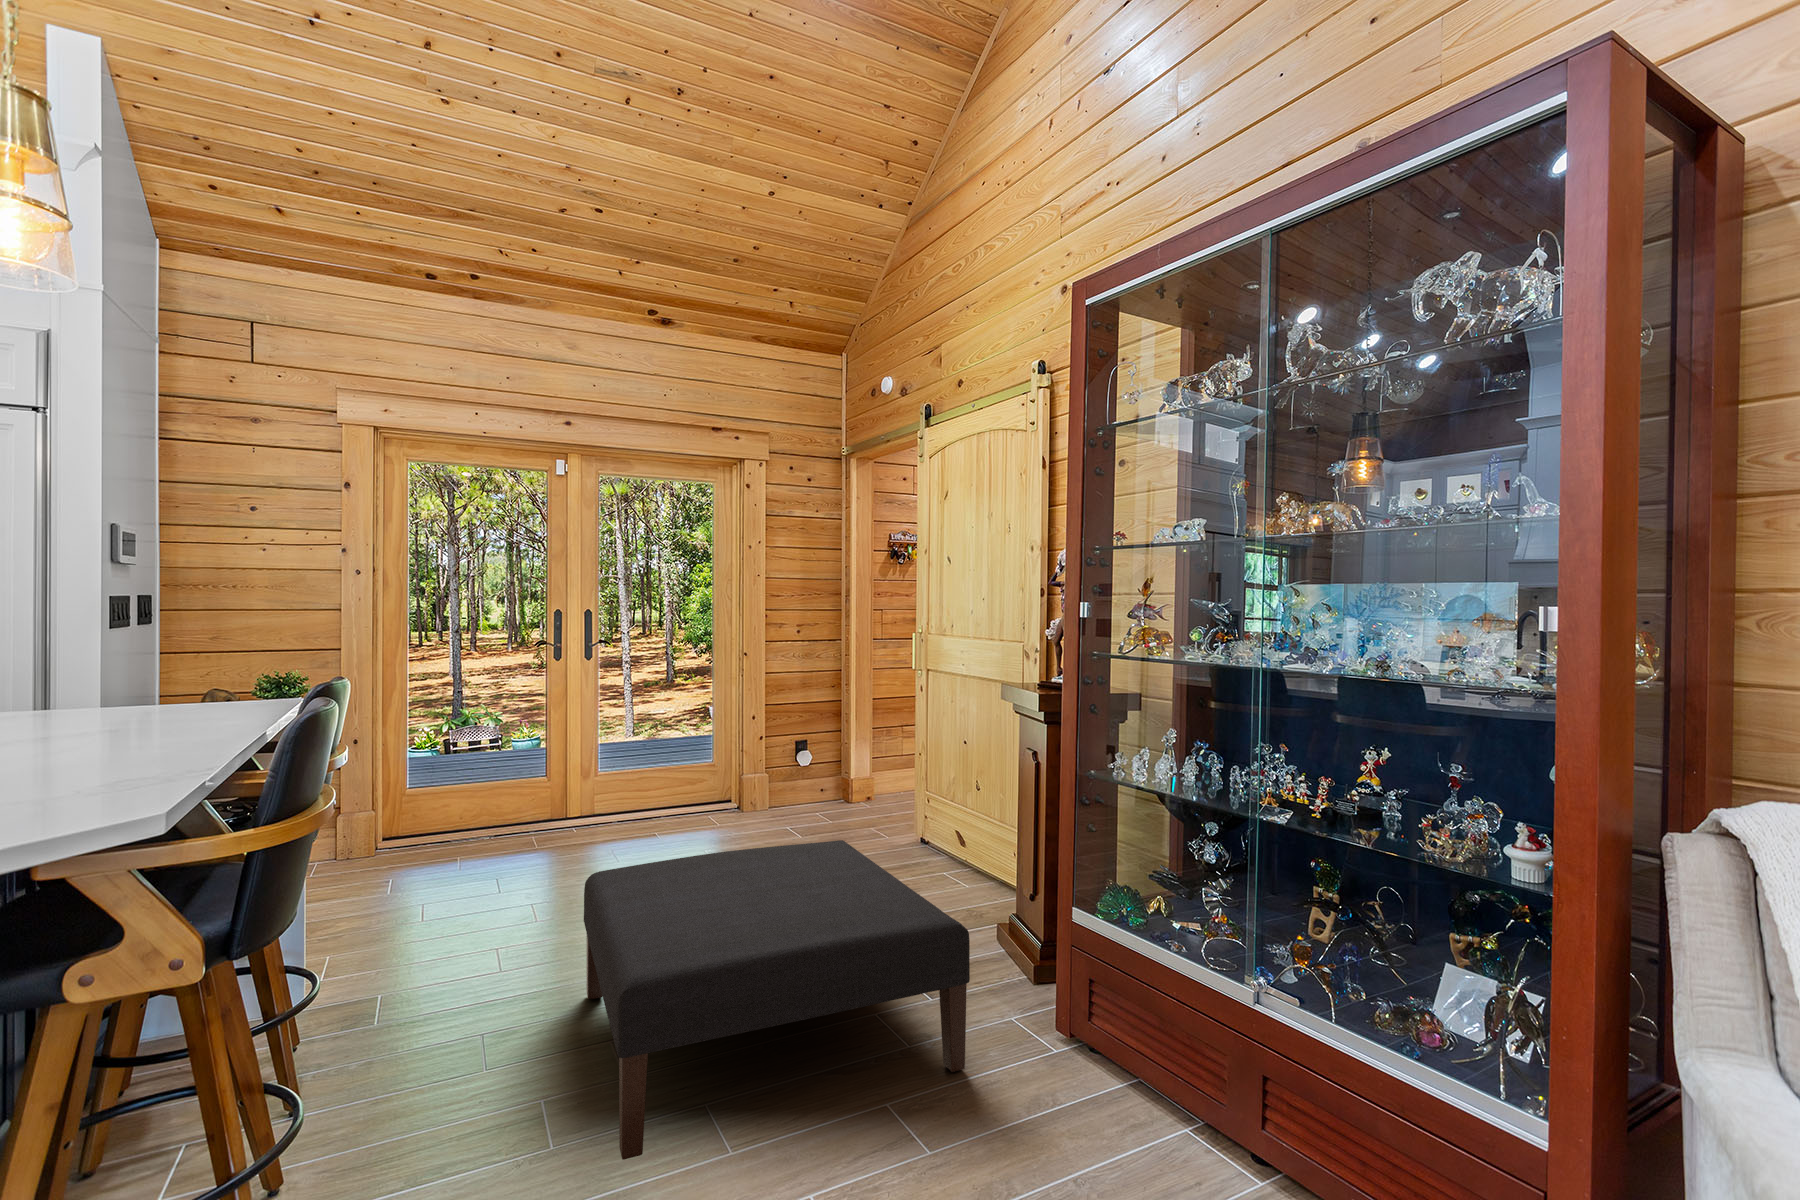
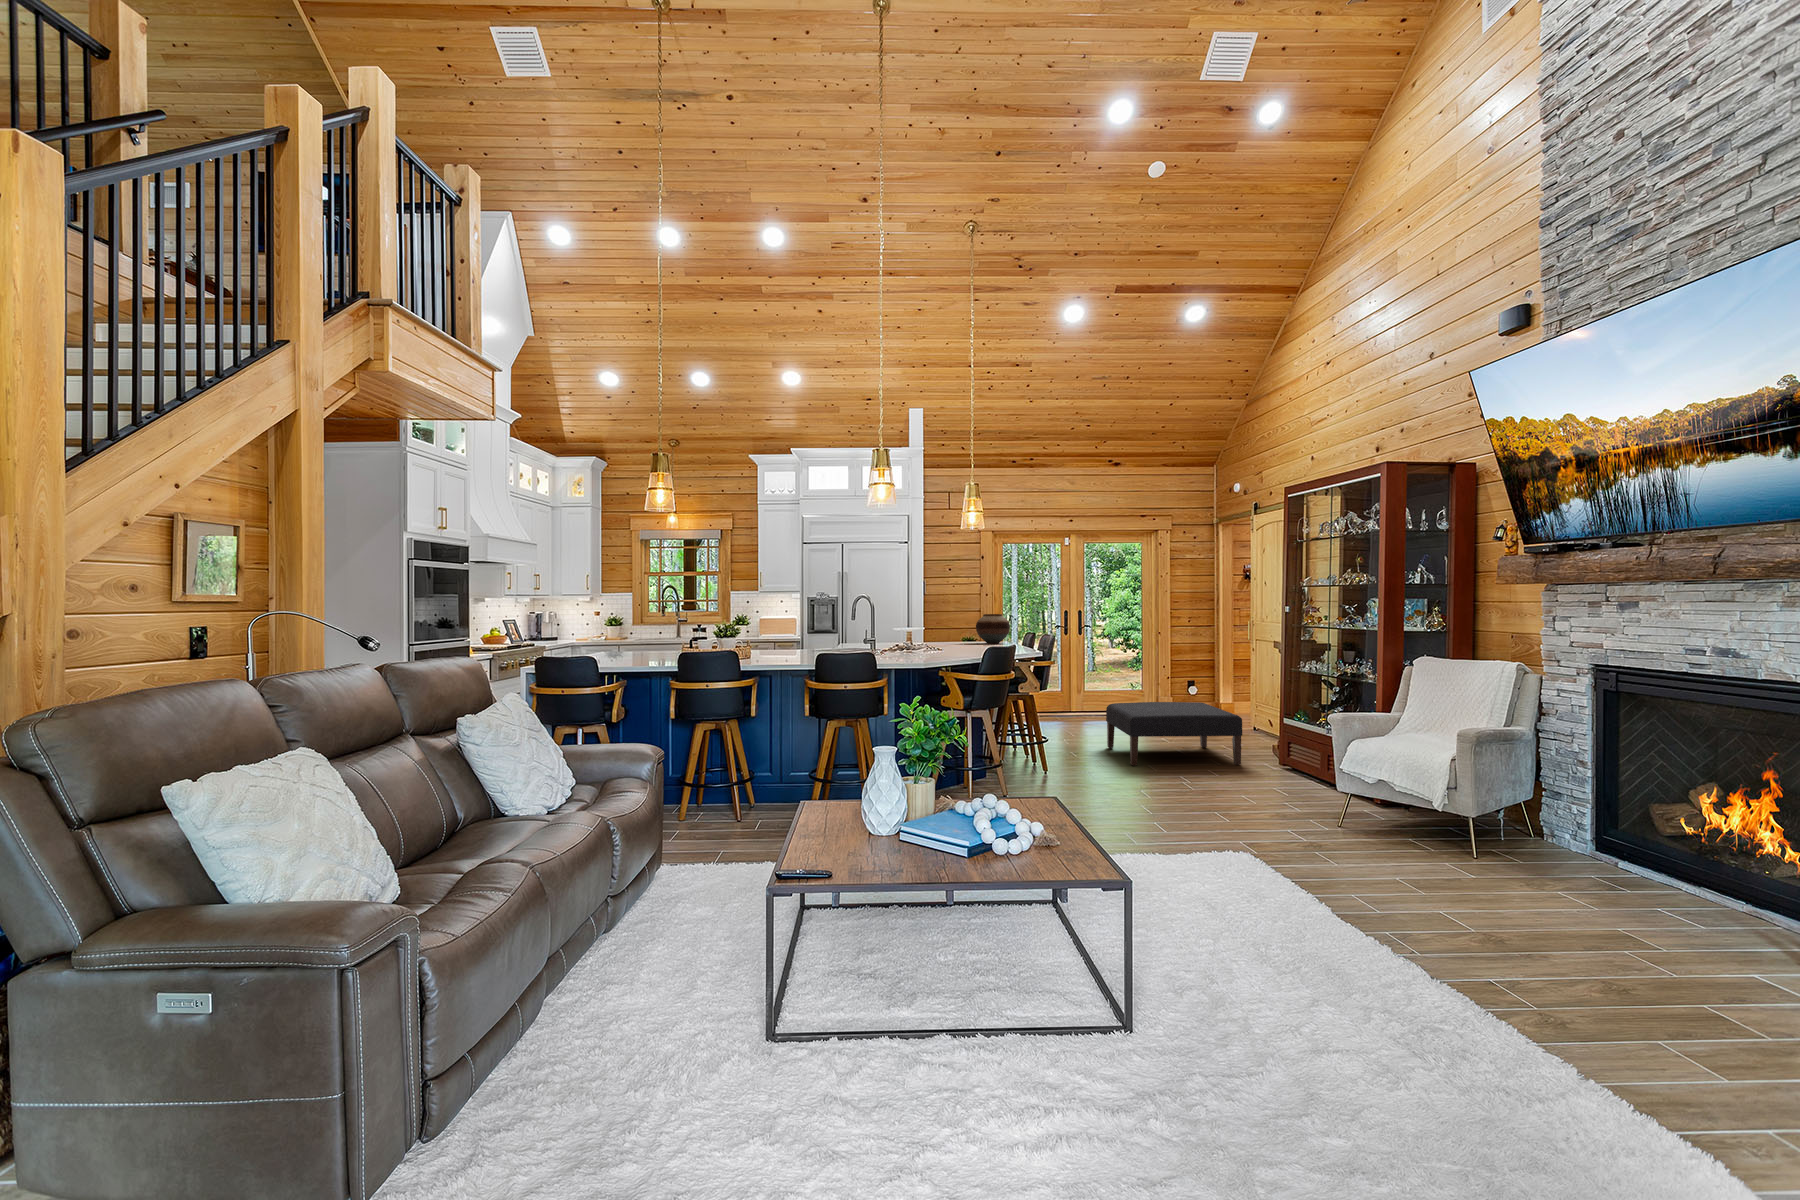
vase: none [52,616,217,725] -> present [976,614,1010,644]

